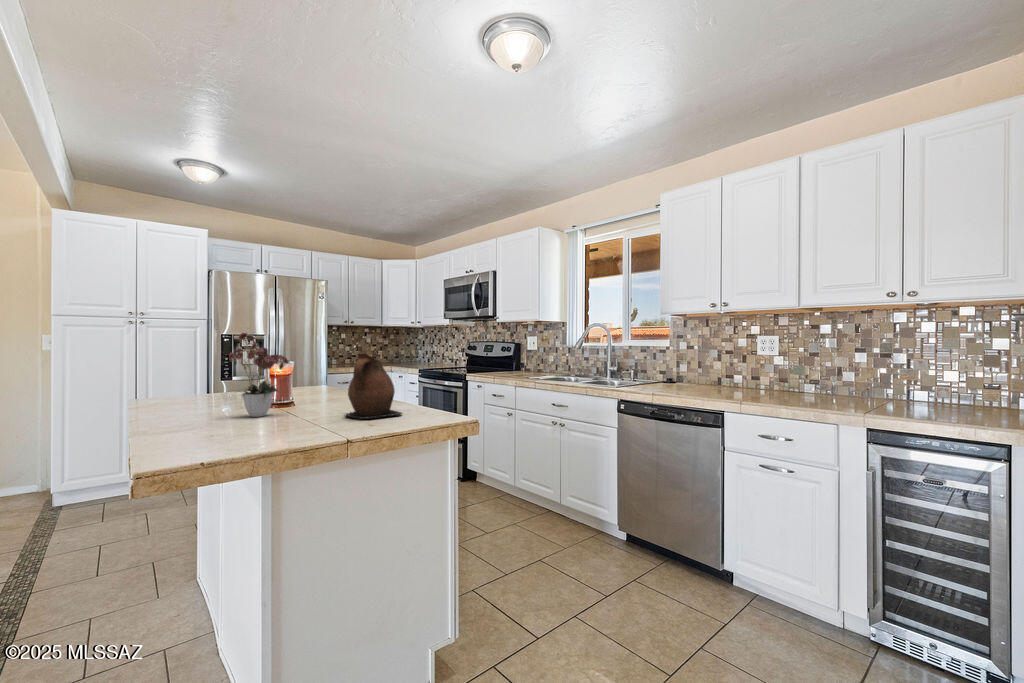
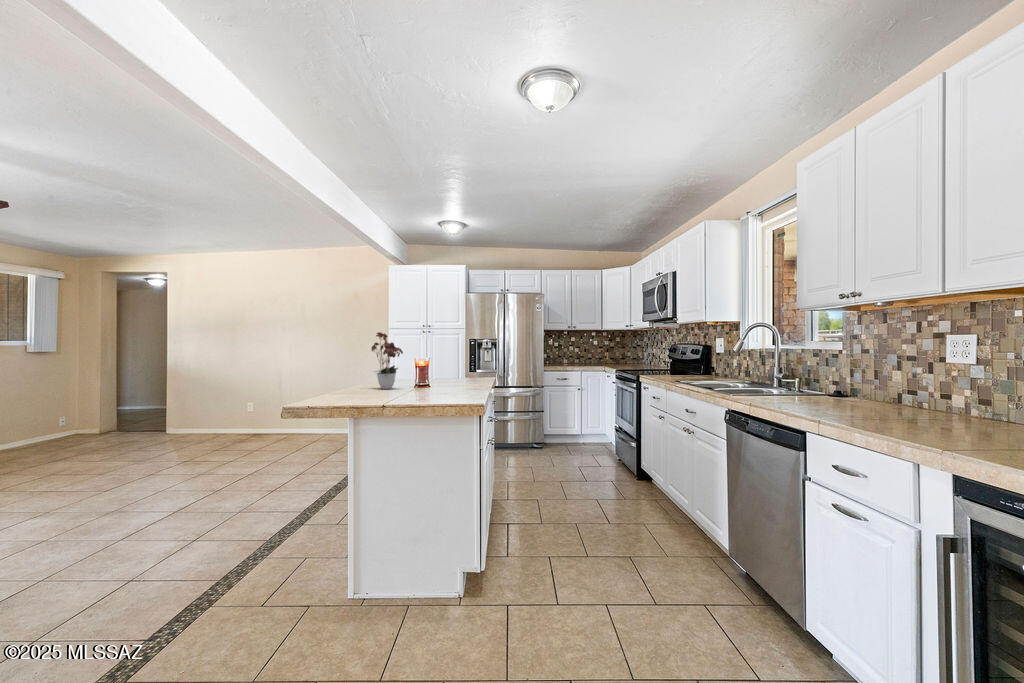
ceramic pitcher: present [345,353,402,419] -> none [415,346,456,396]

